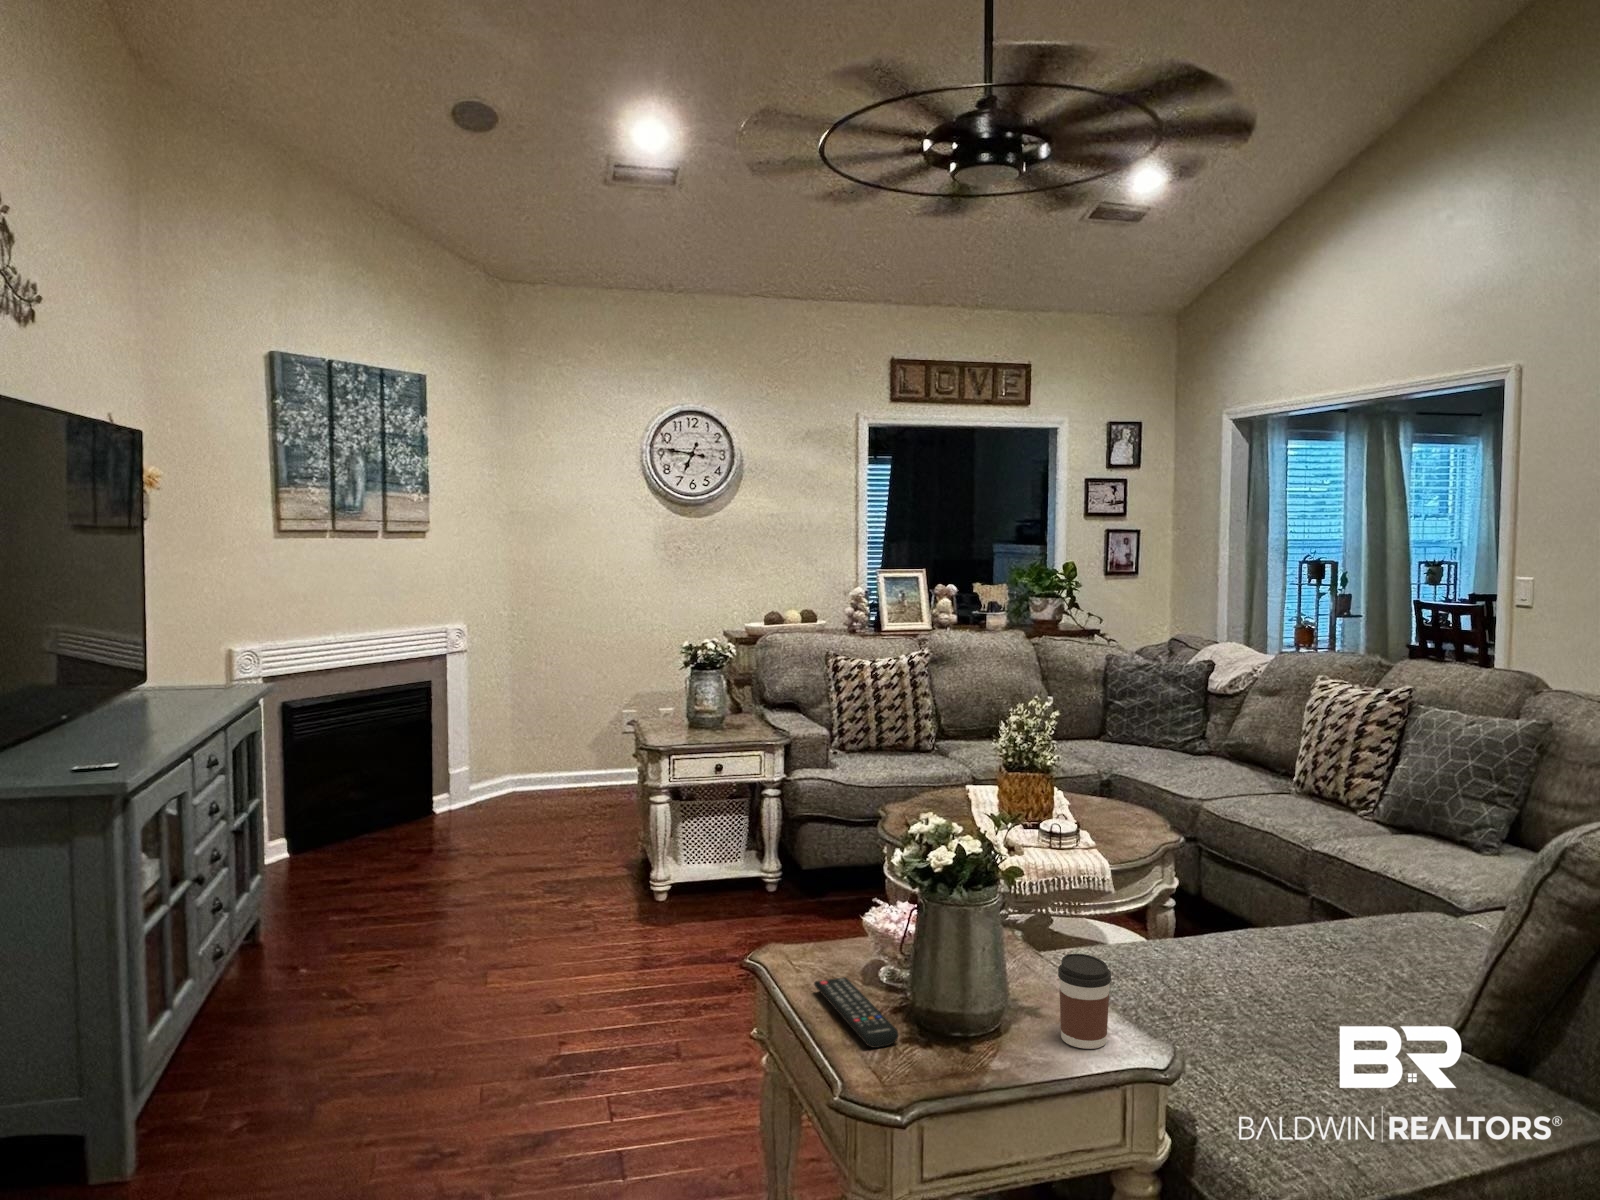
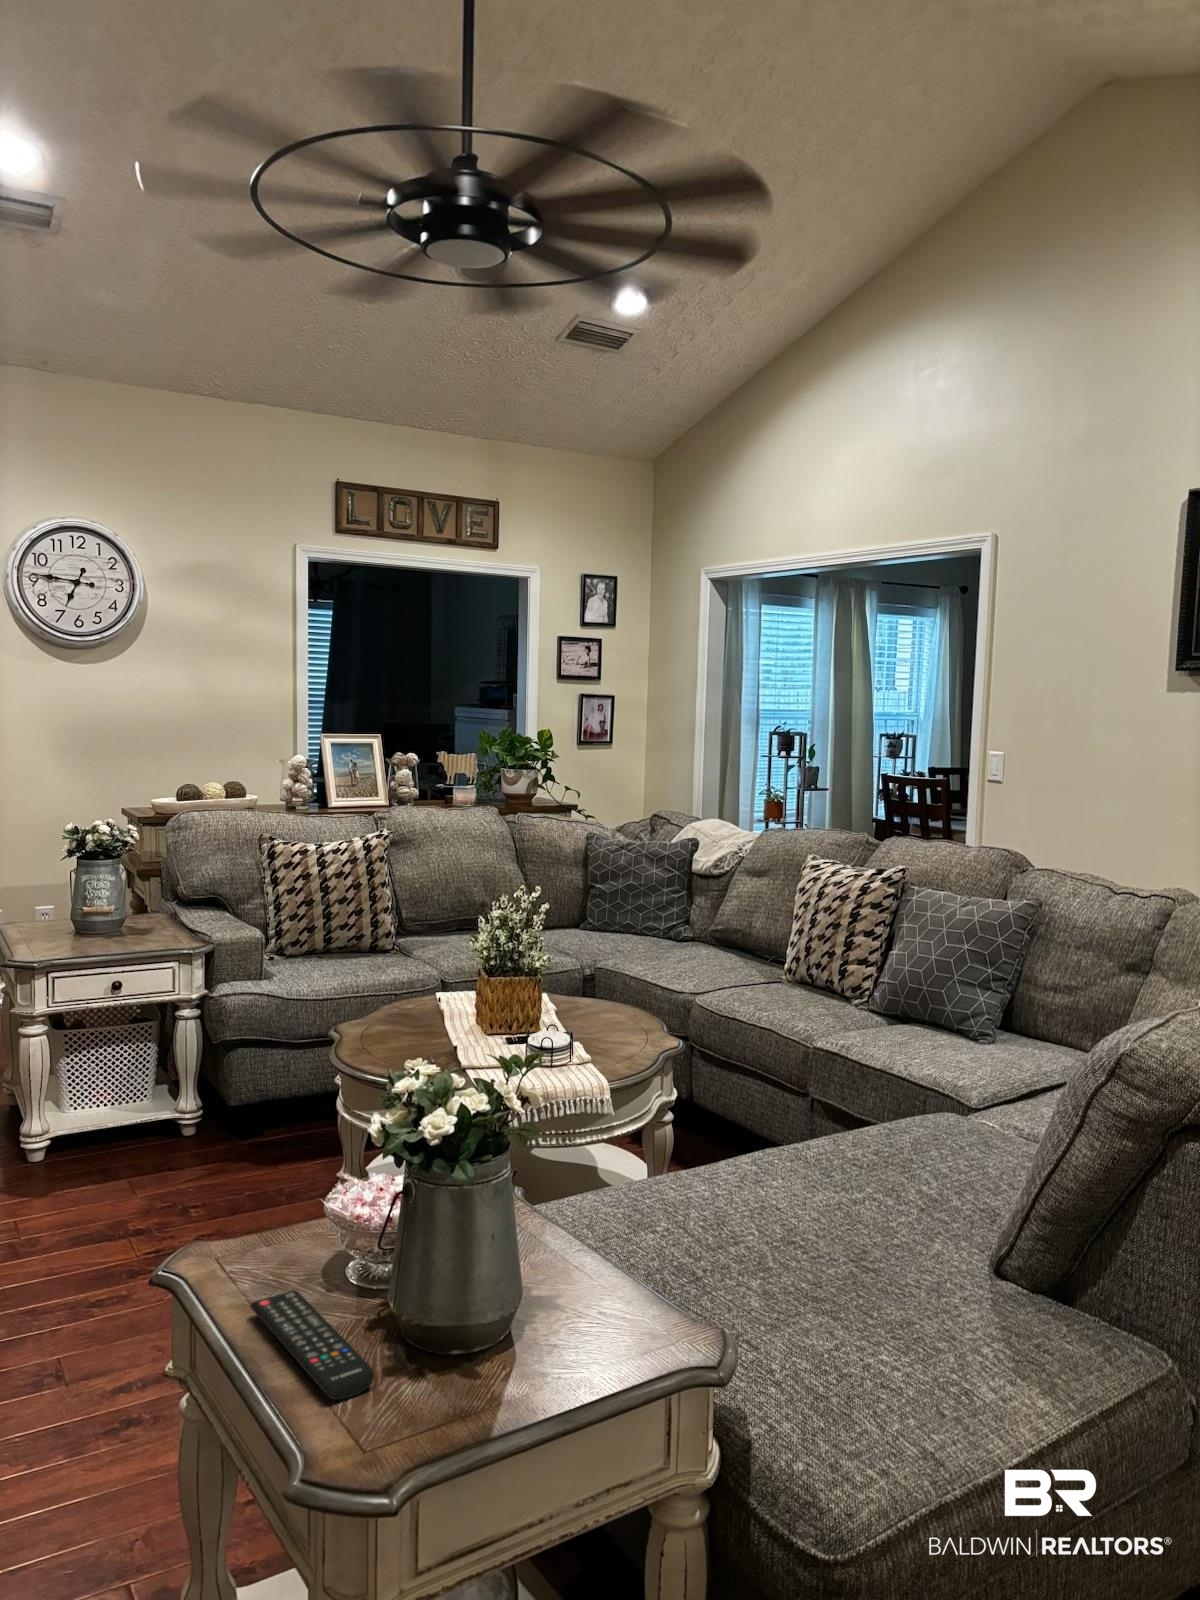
coffee cup: present [1058,954,1111,1049] -> none [588,1232,655,1359]

